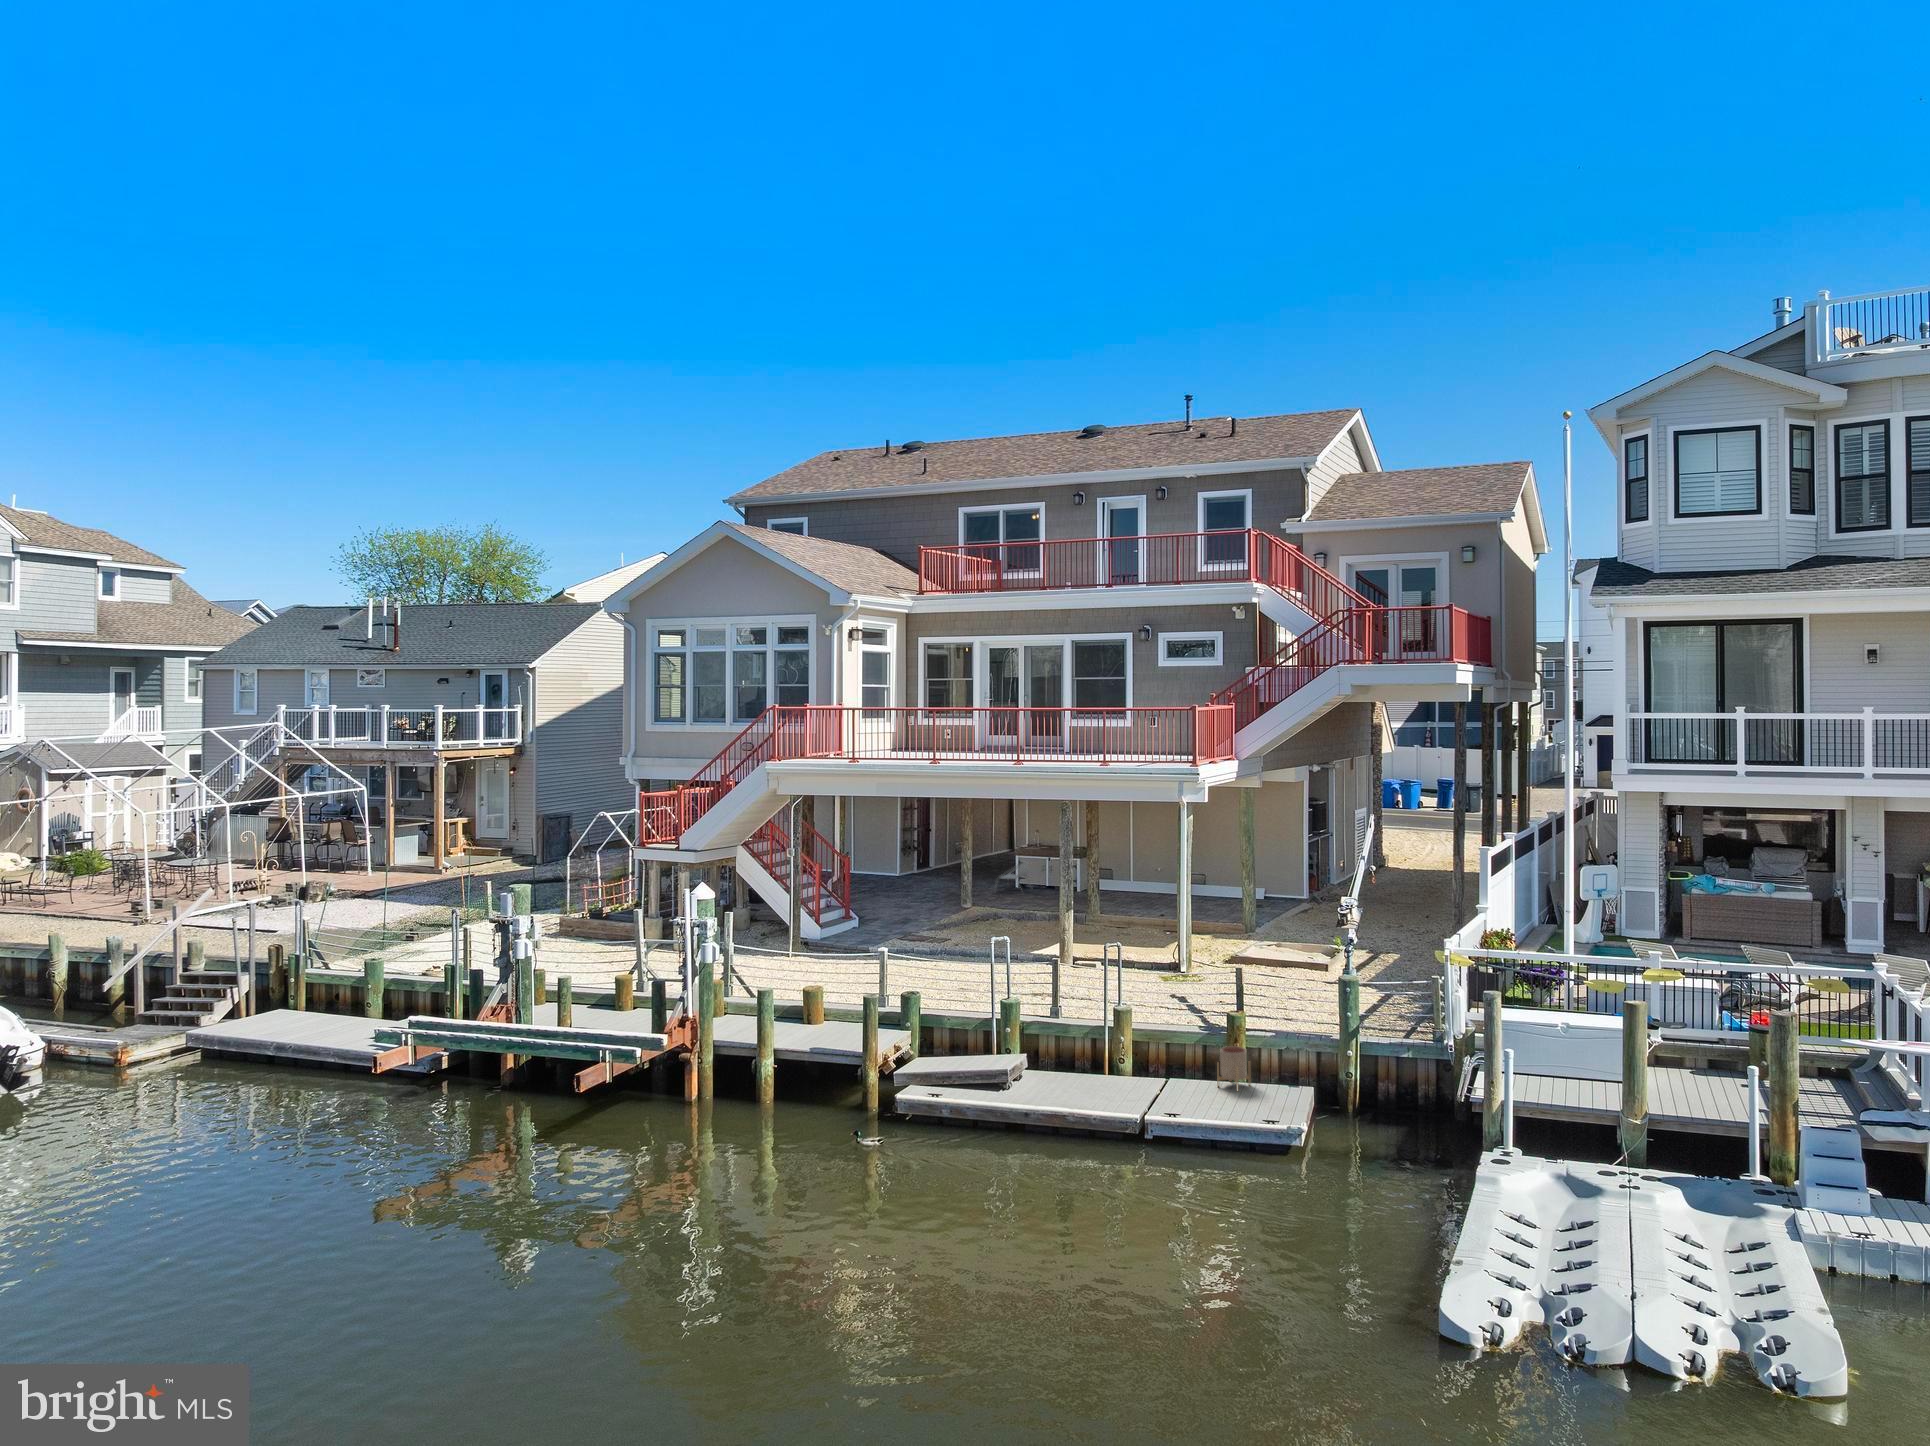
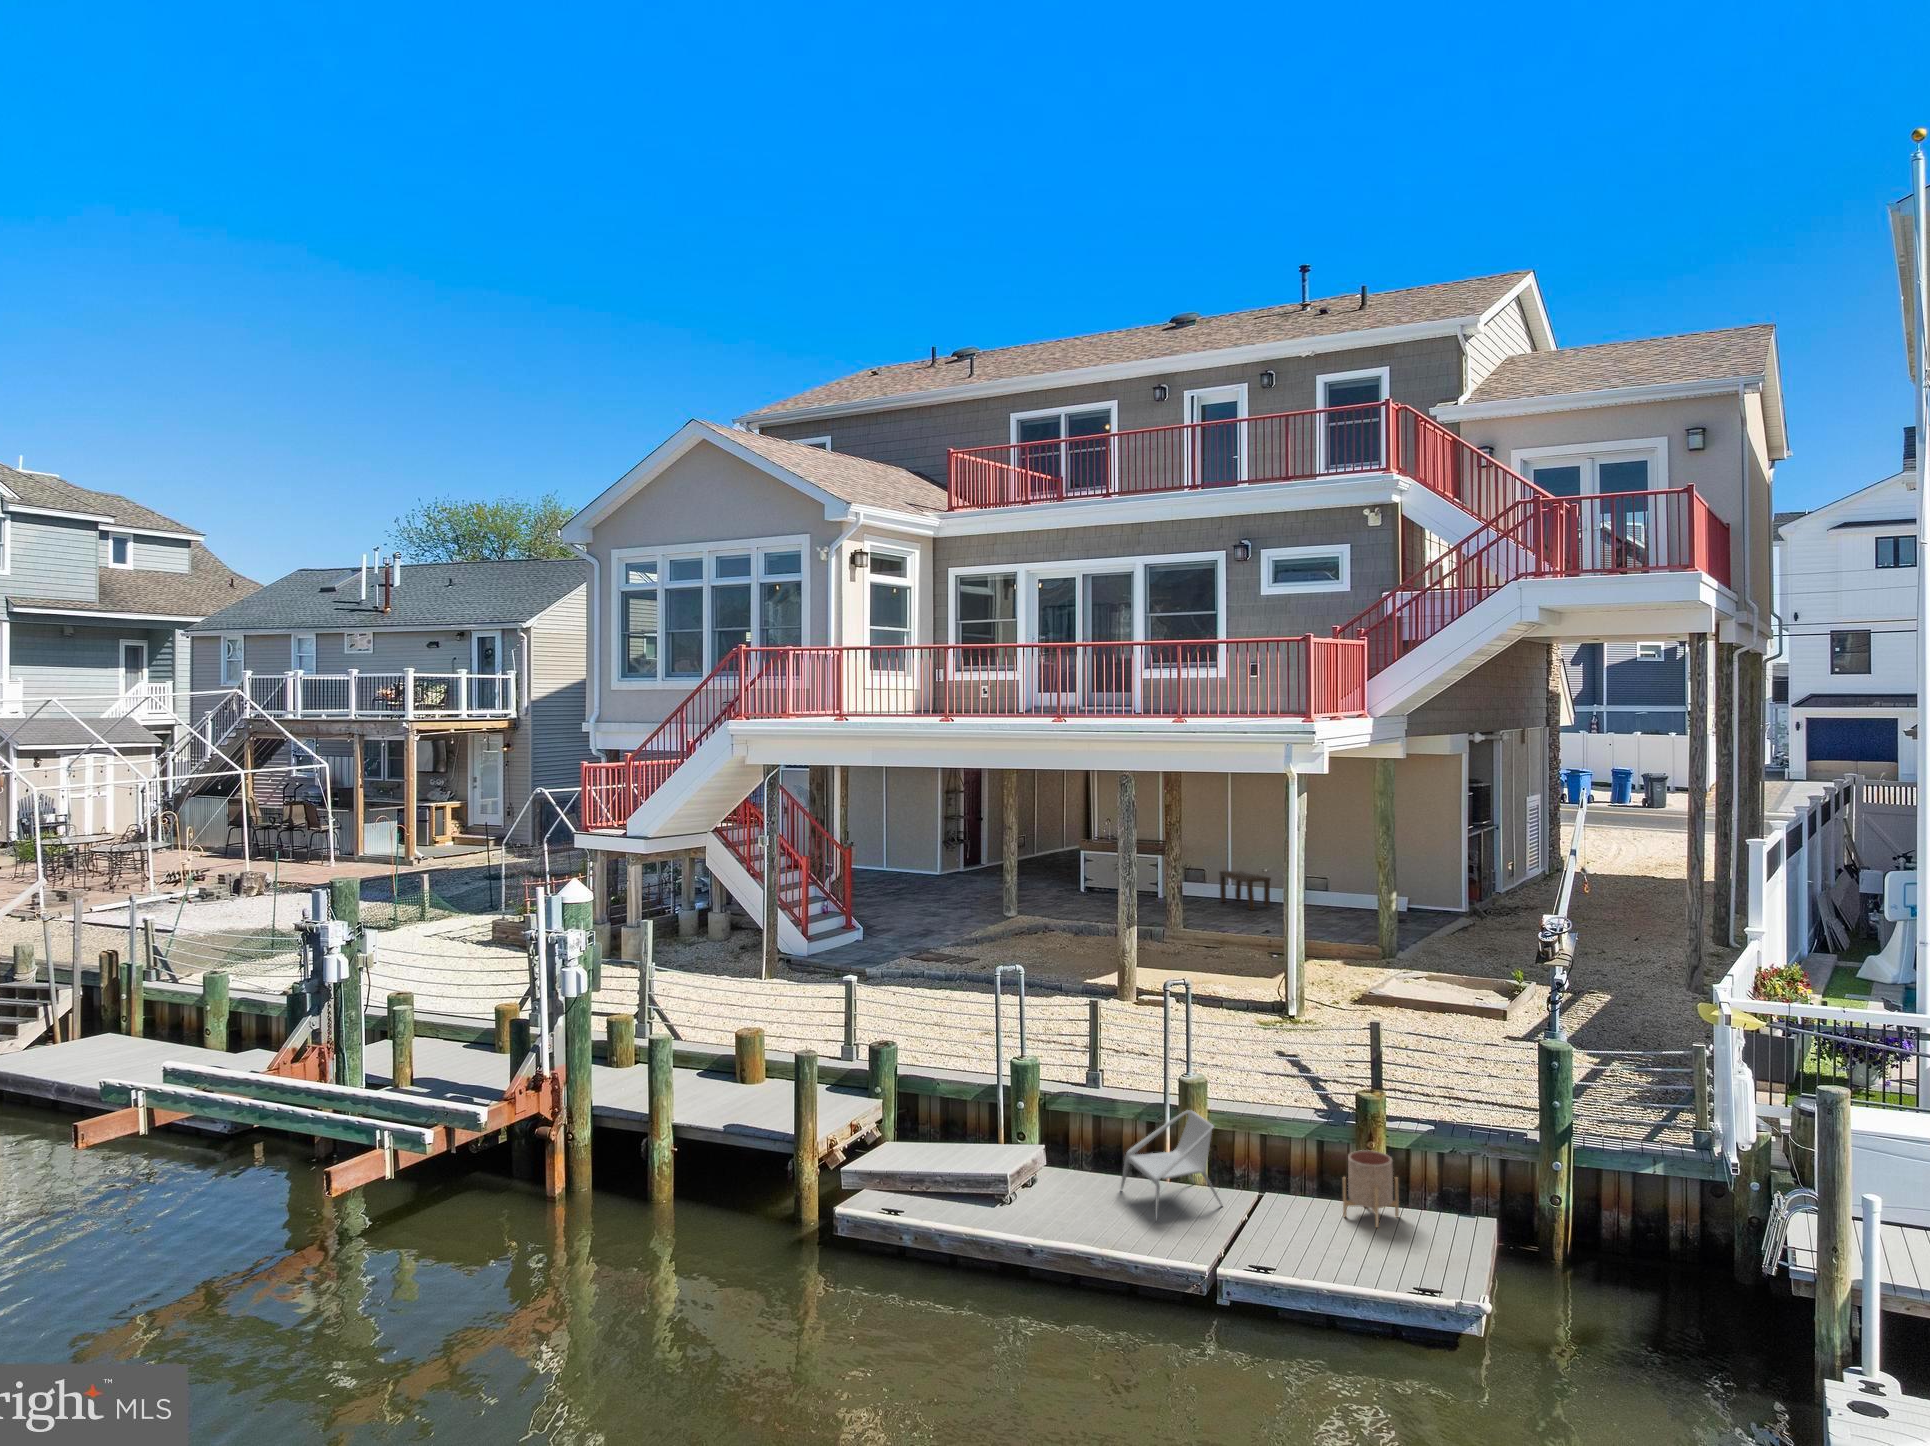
armchair: present [996,861,1029,888] -> present [1121,1110,1223,1222]
bench: none [1126,870,1165,900] -> present [1219,871,1271,910]

